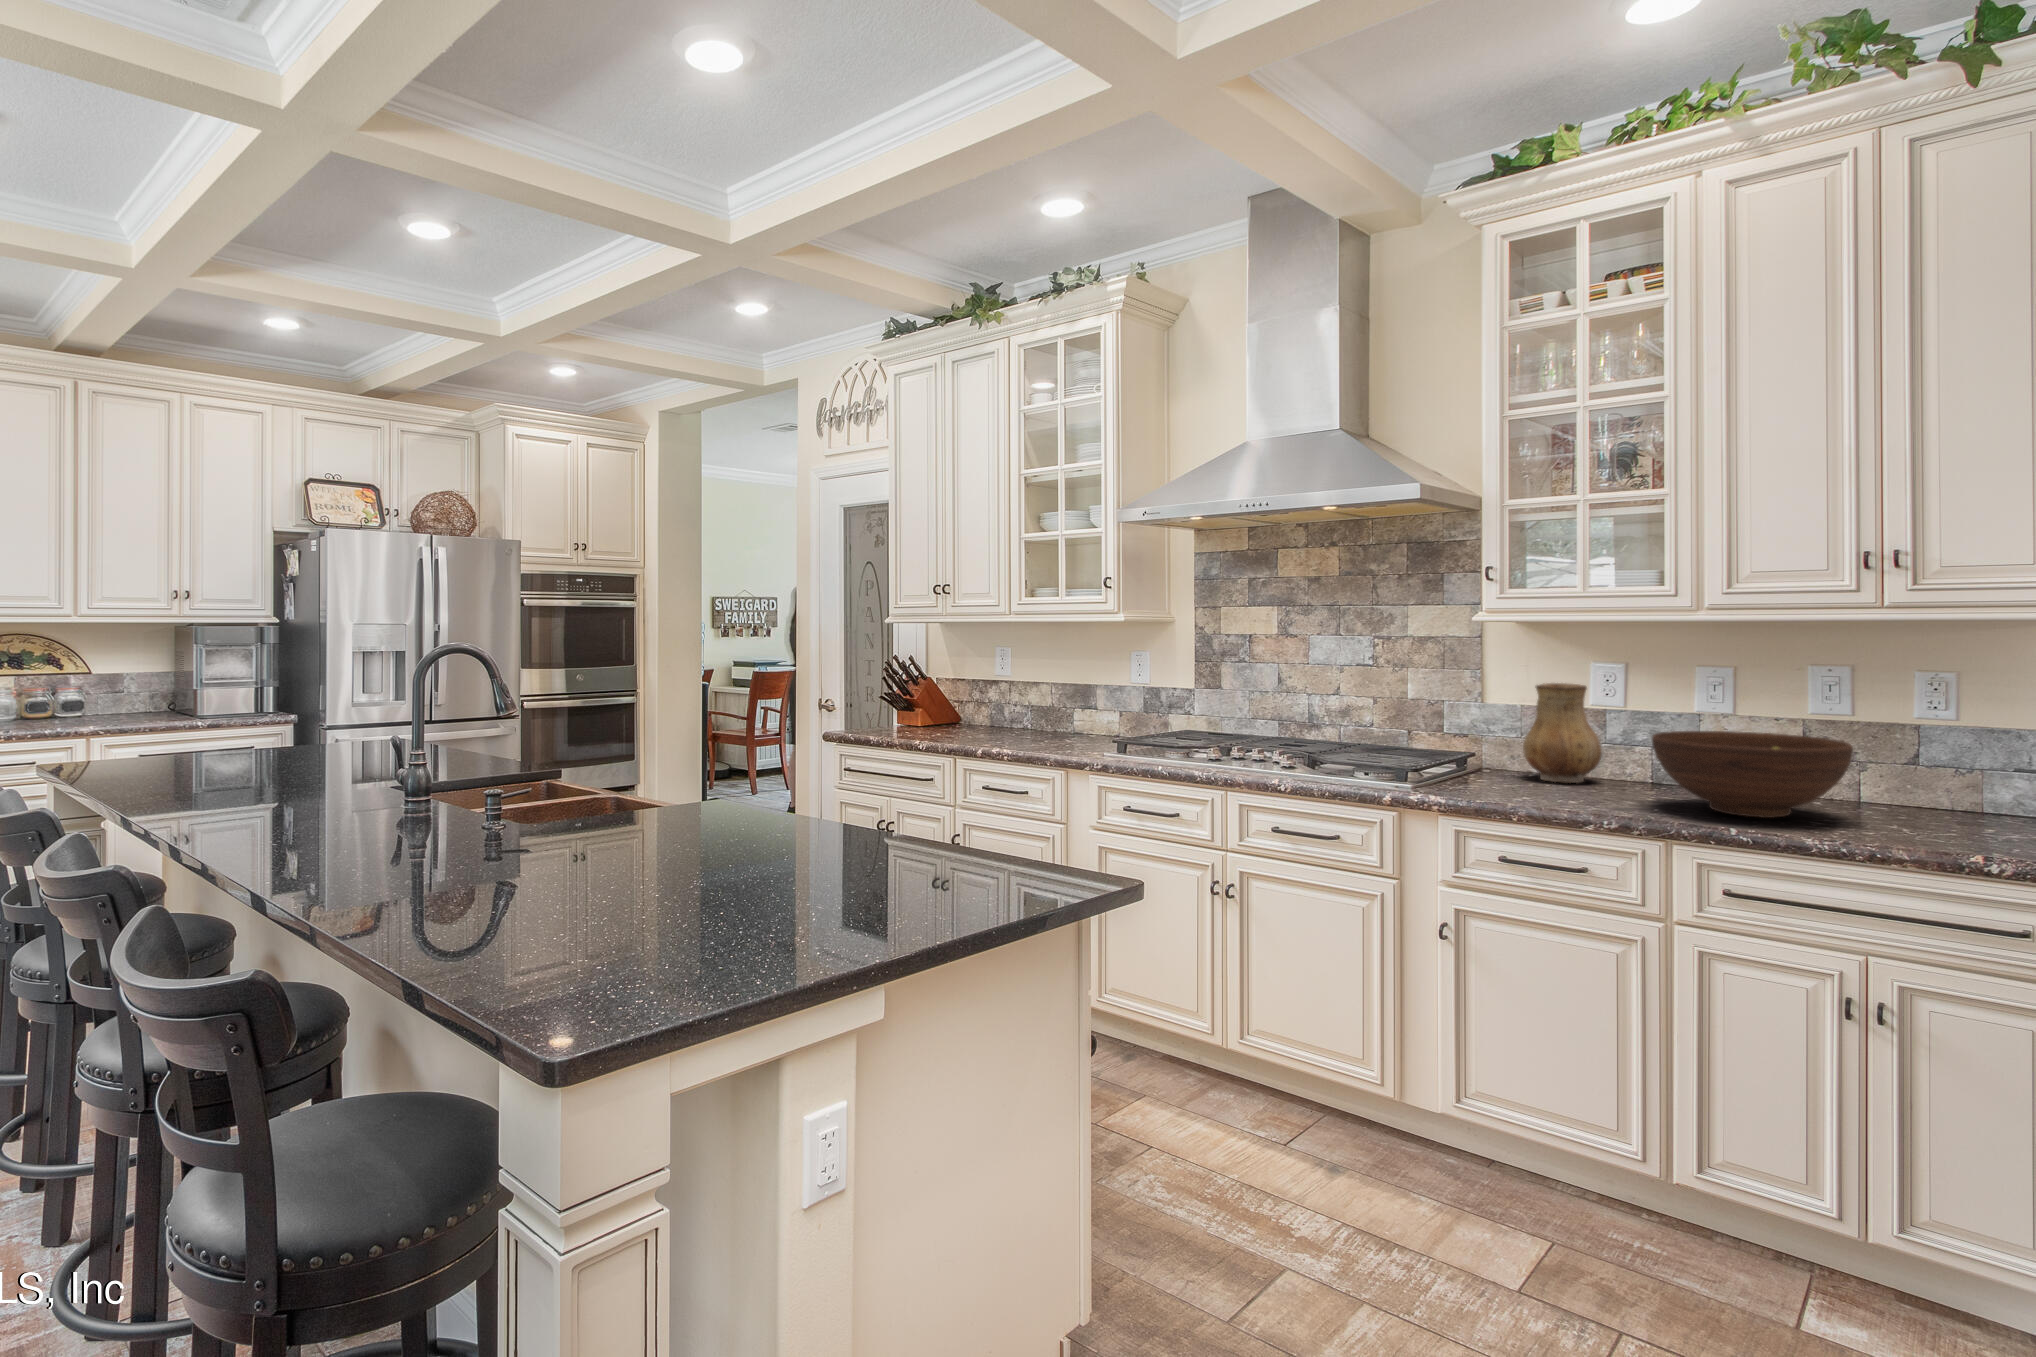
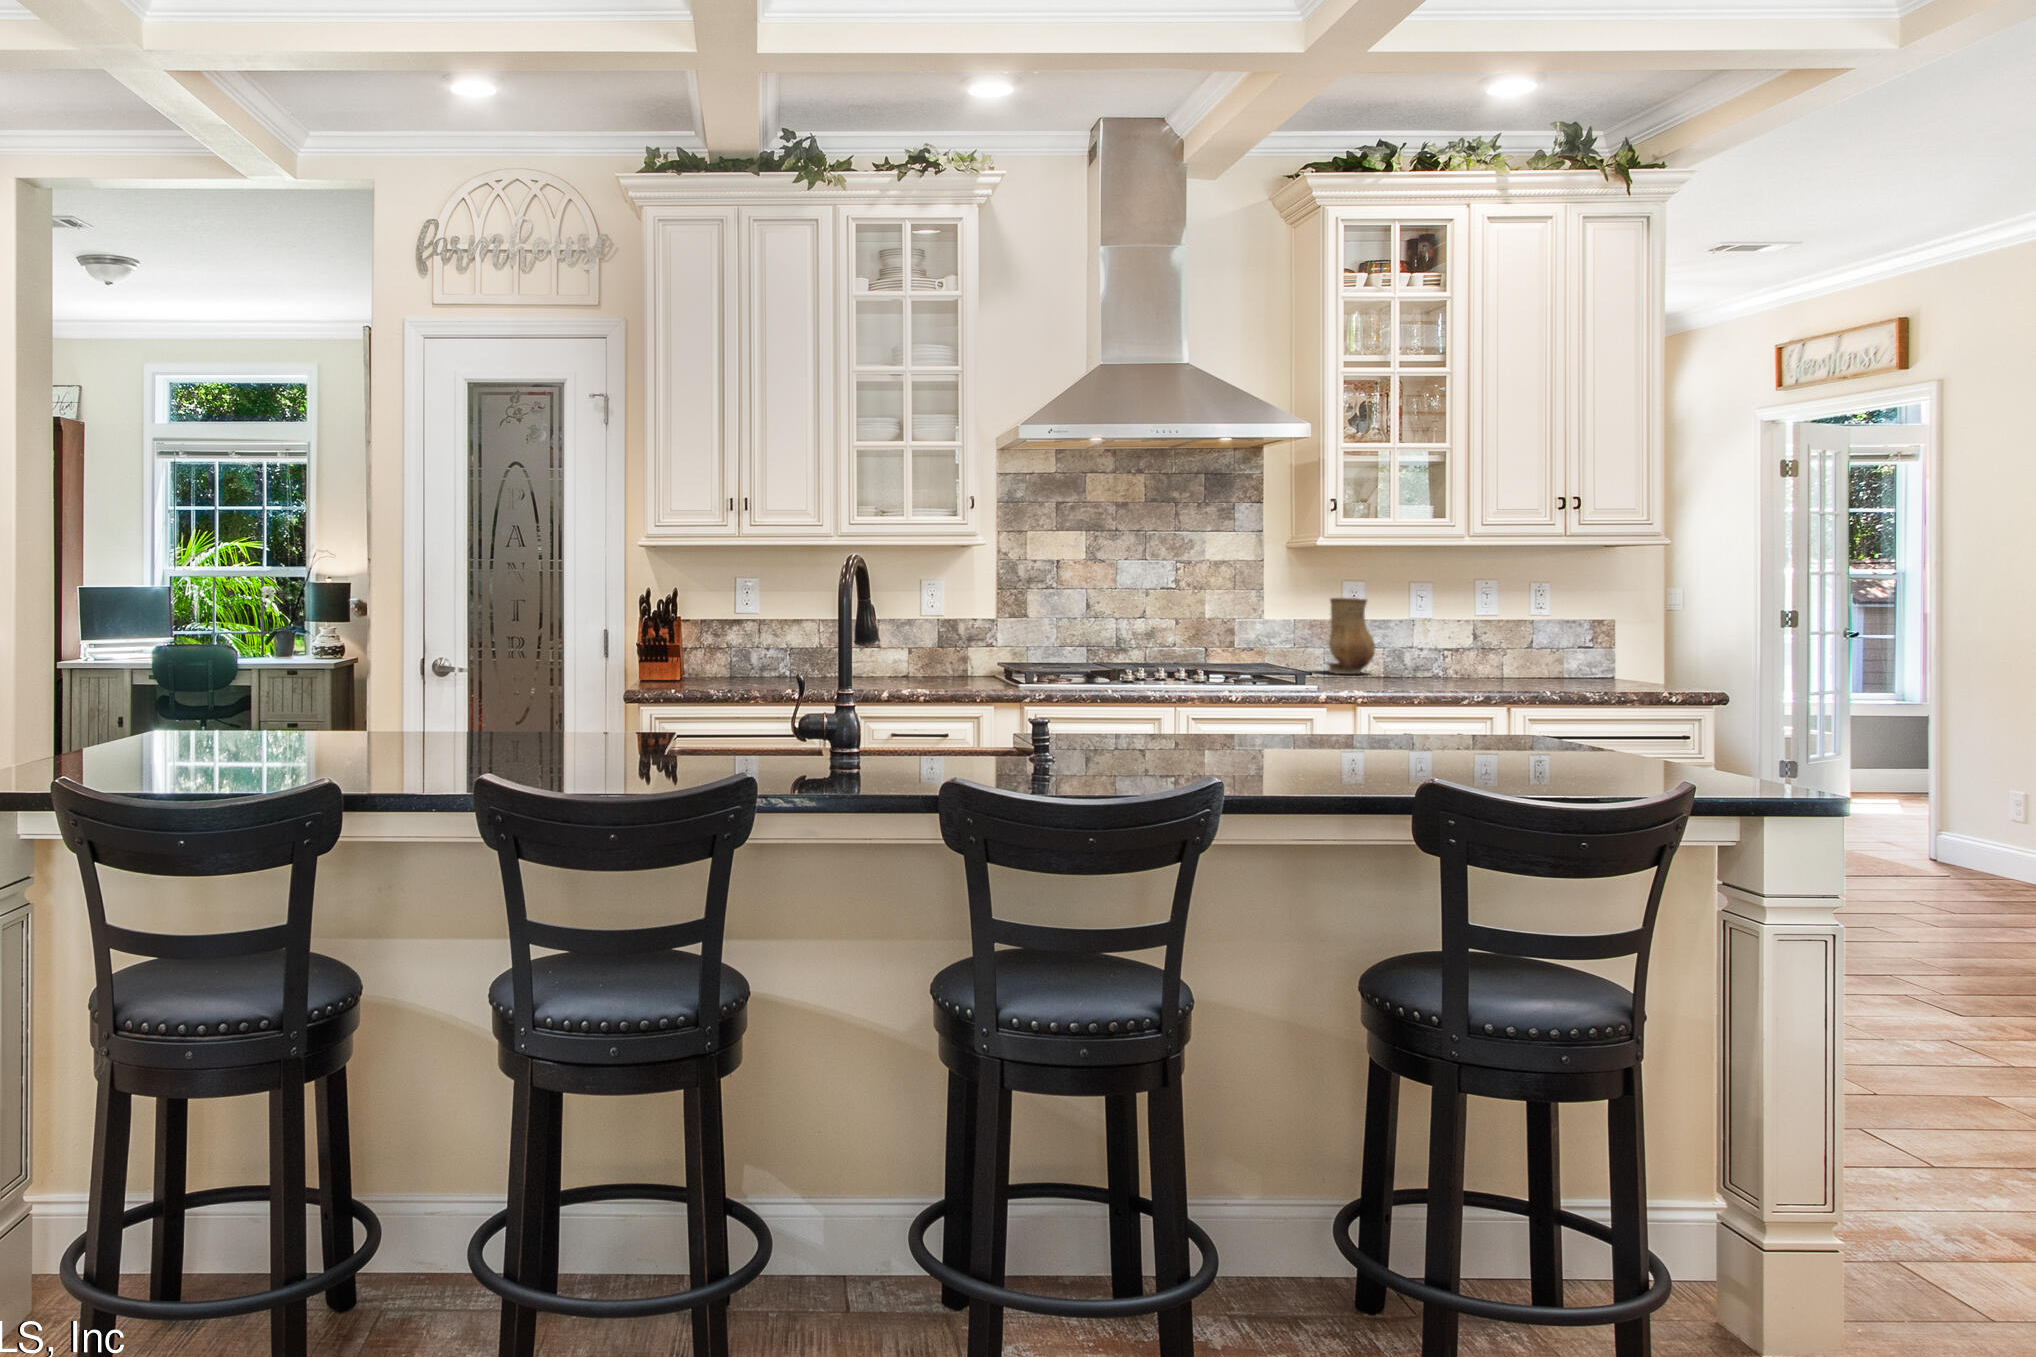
fruit bowl: present [1652,731,1853,818] -> none [1456,626,1586,682]

